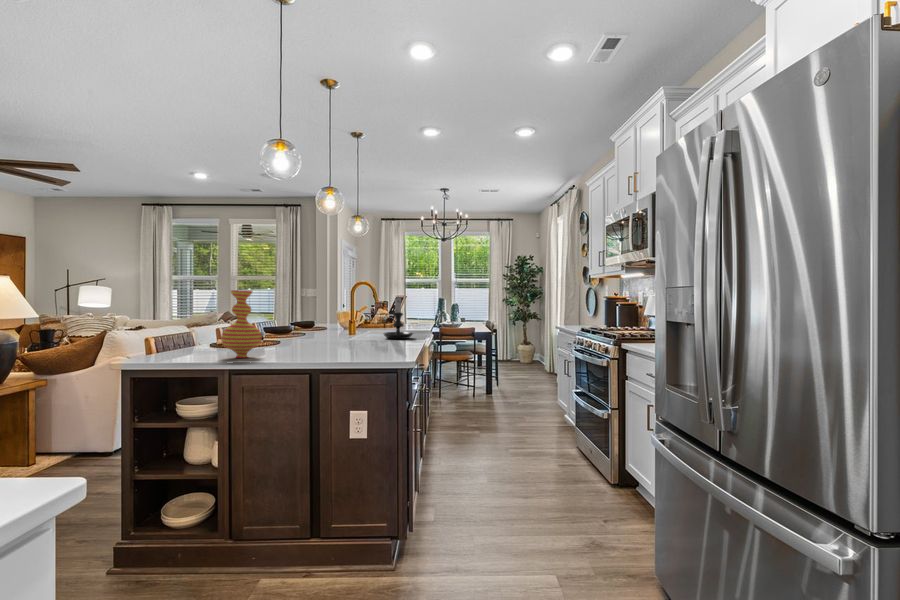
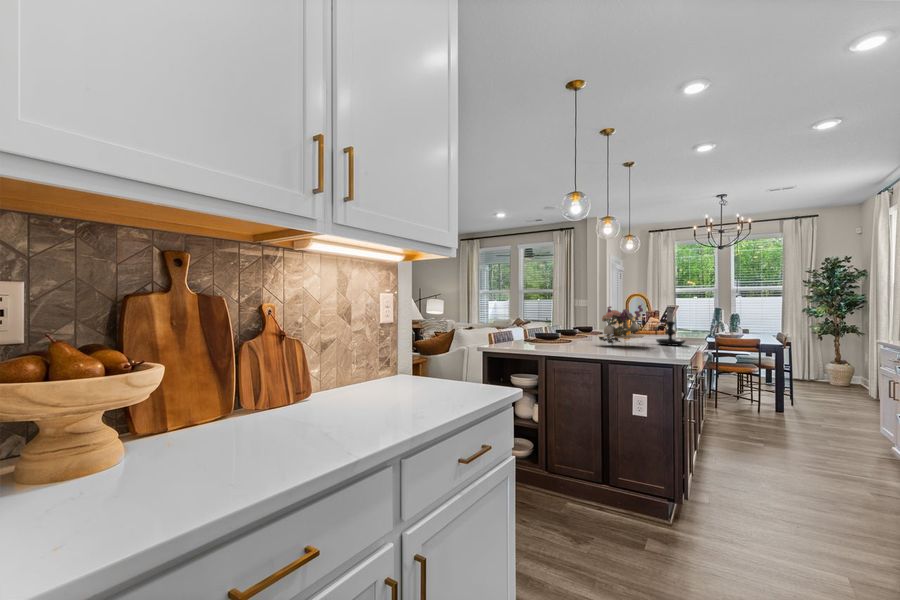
vase: present [221,290,262,358] -> none [533,303,560,351]
flower arrangement: none [309,293,376,343] -> present [594,305,647,344]

